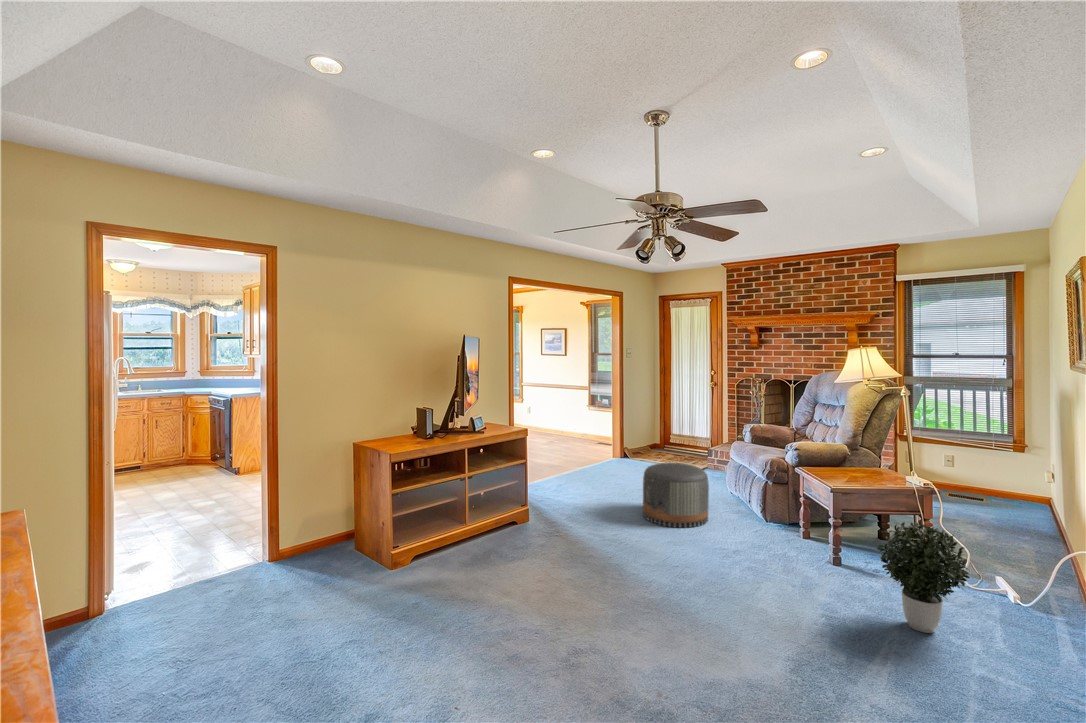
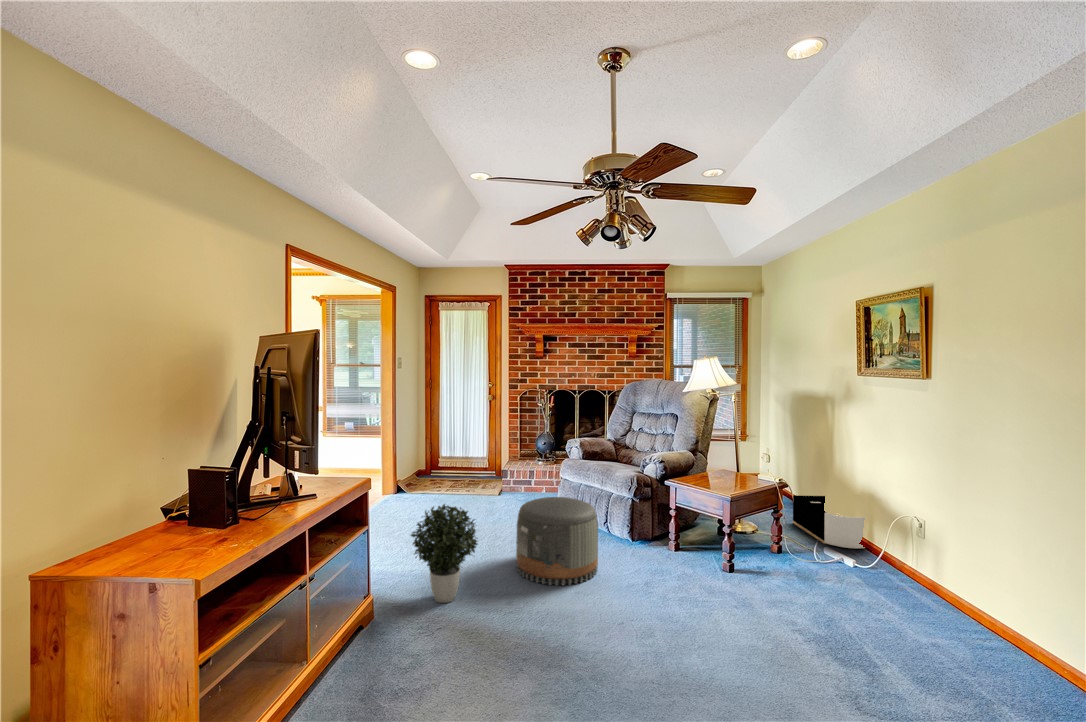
storage bin: none [991,509,1065,577] -> present [793,495,865,548]
potted plant: present [877,522,970,633] -> present [411,504,478,603]

